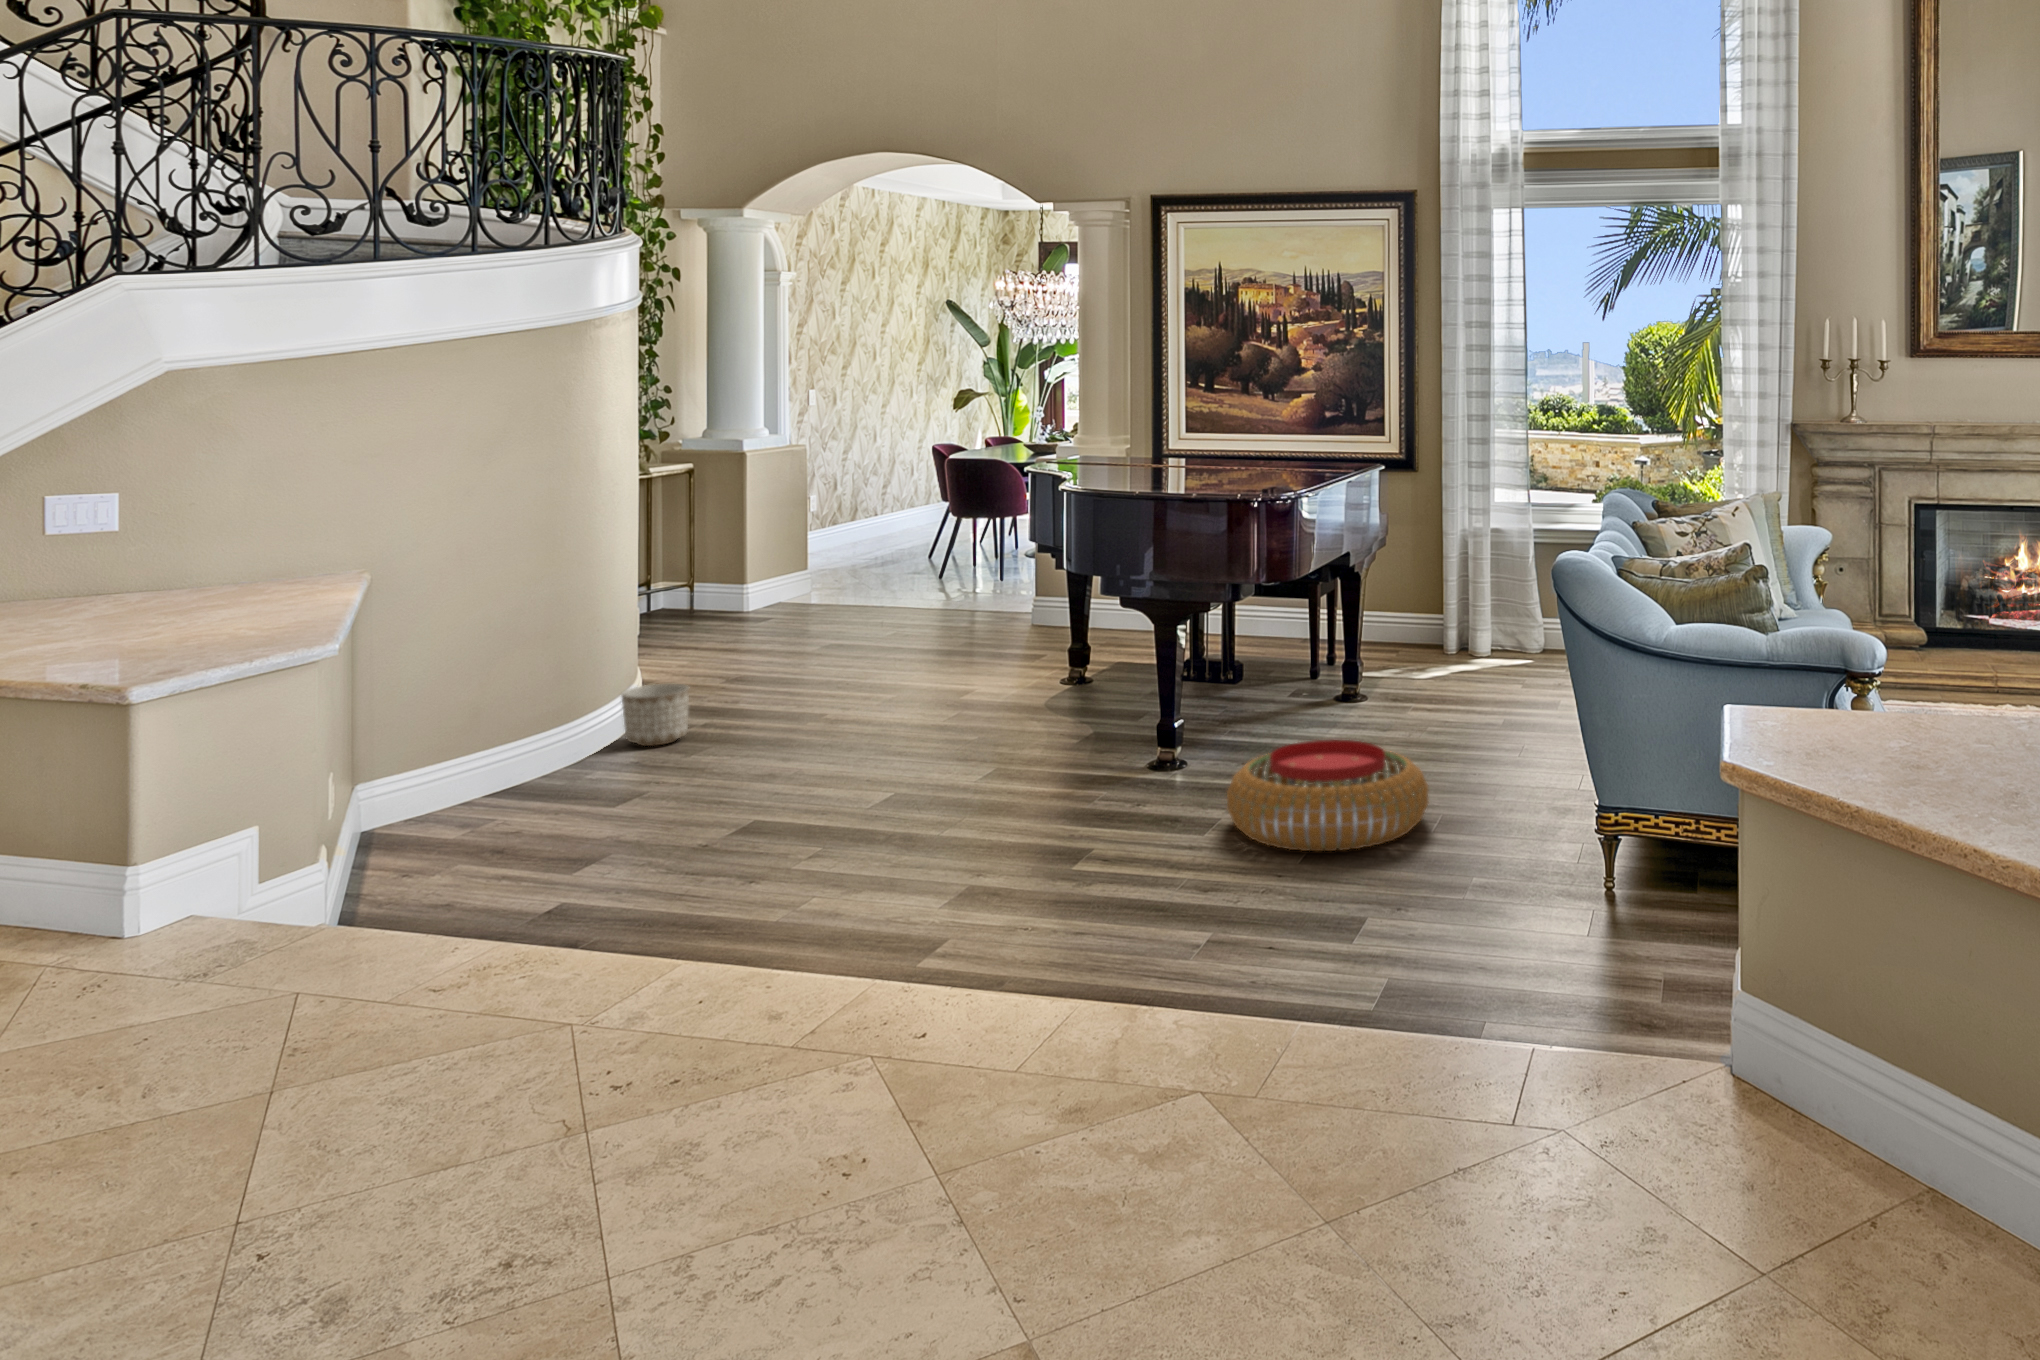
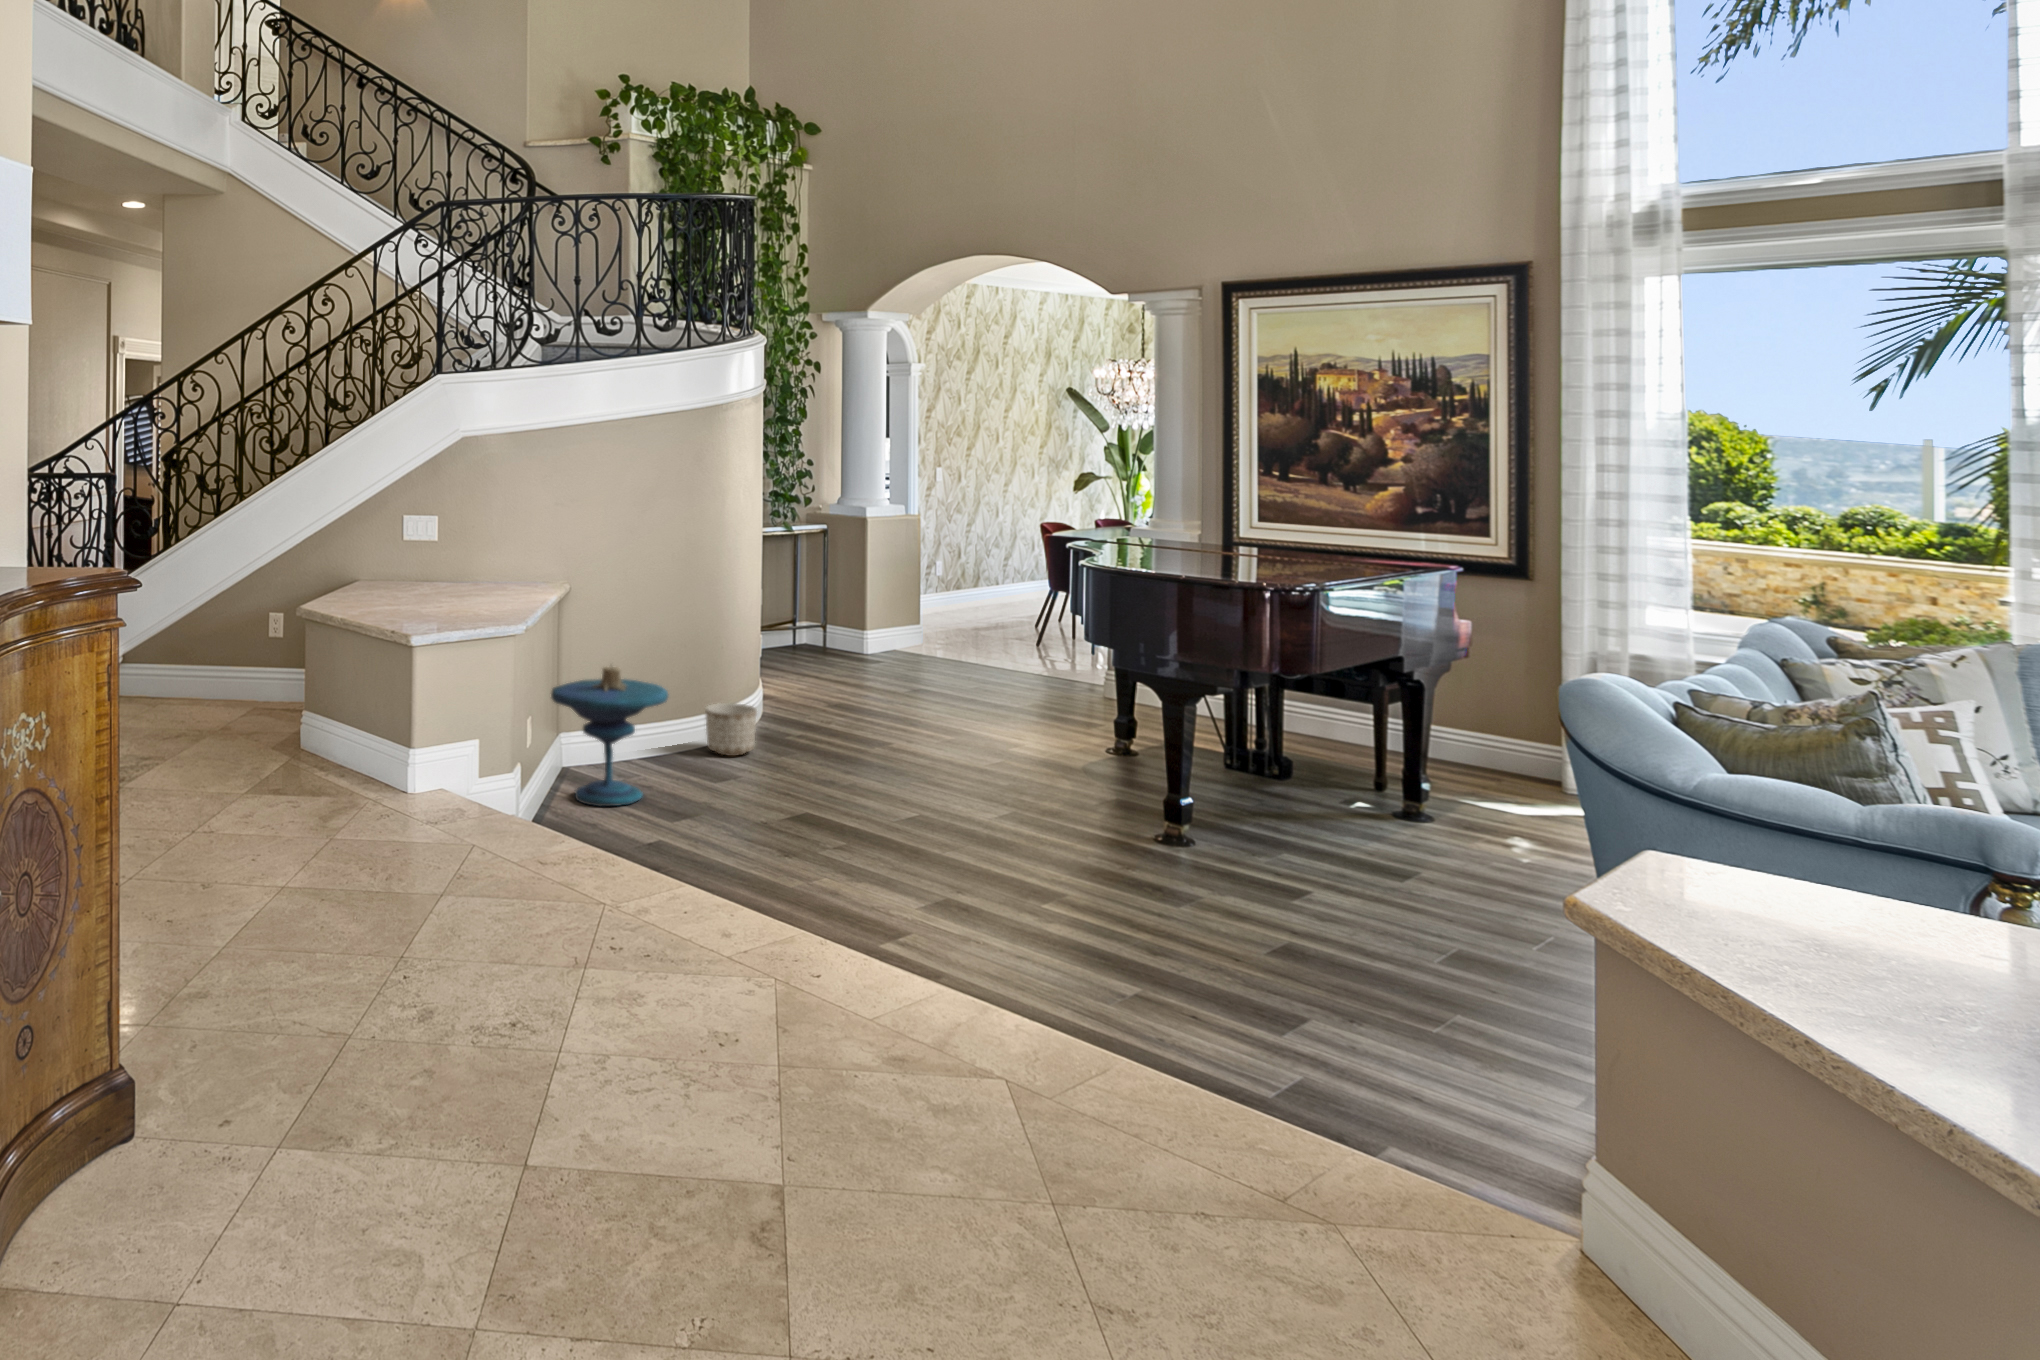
side table: none [441,649,608,825] -> present [551,666,668,806]
pouf: present [1227,740,1429,851] -> none [1196,886,1469,1041]

